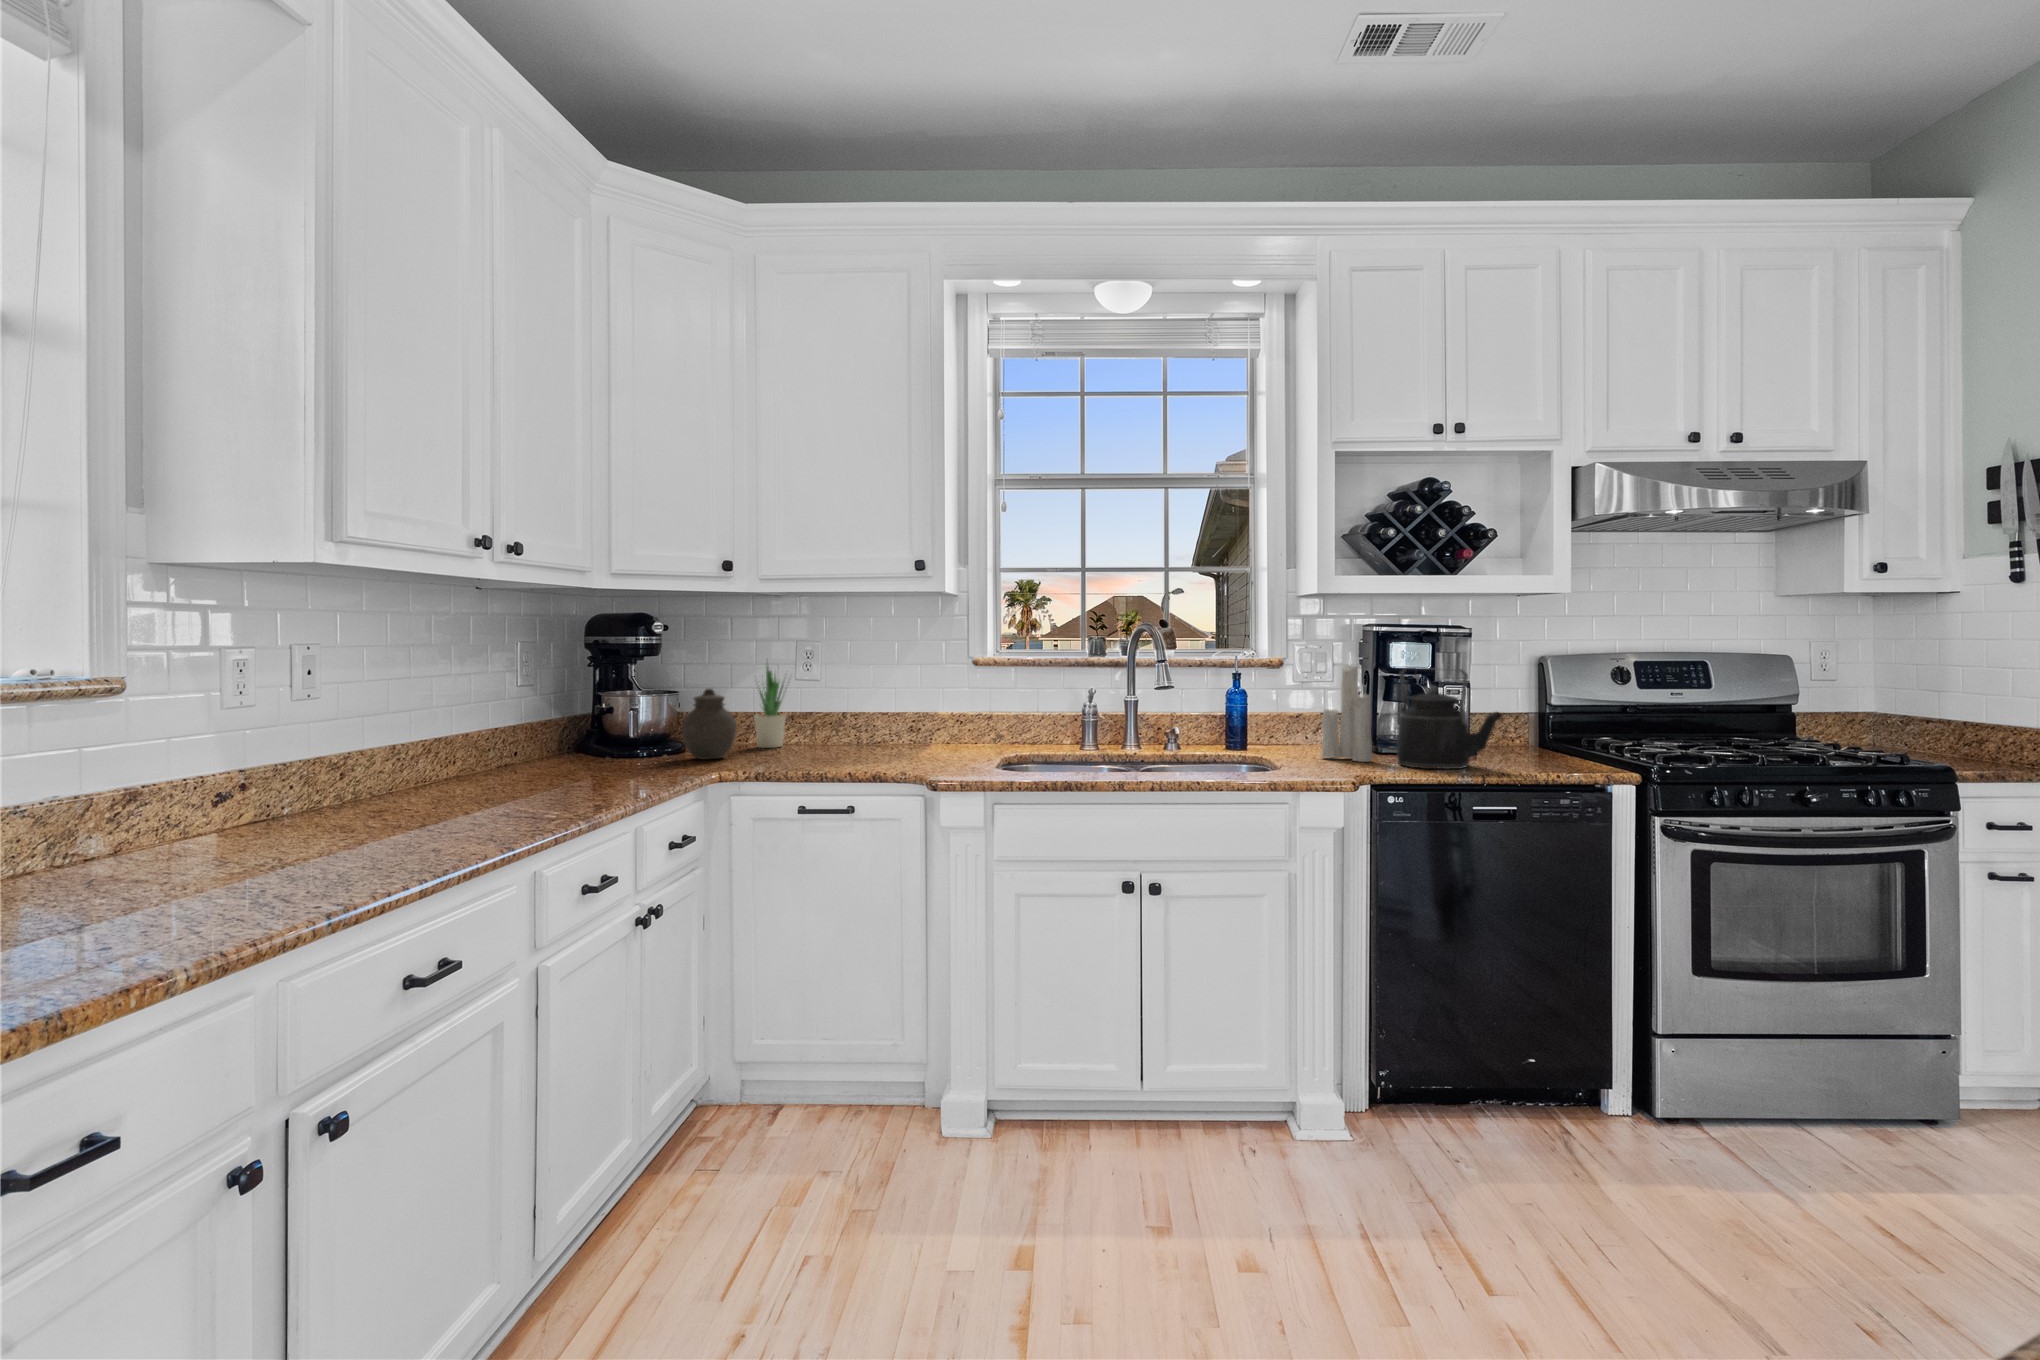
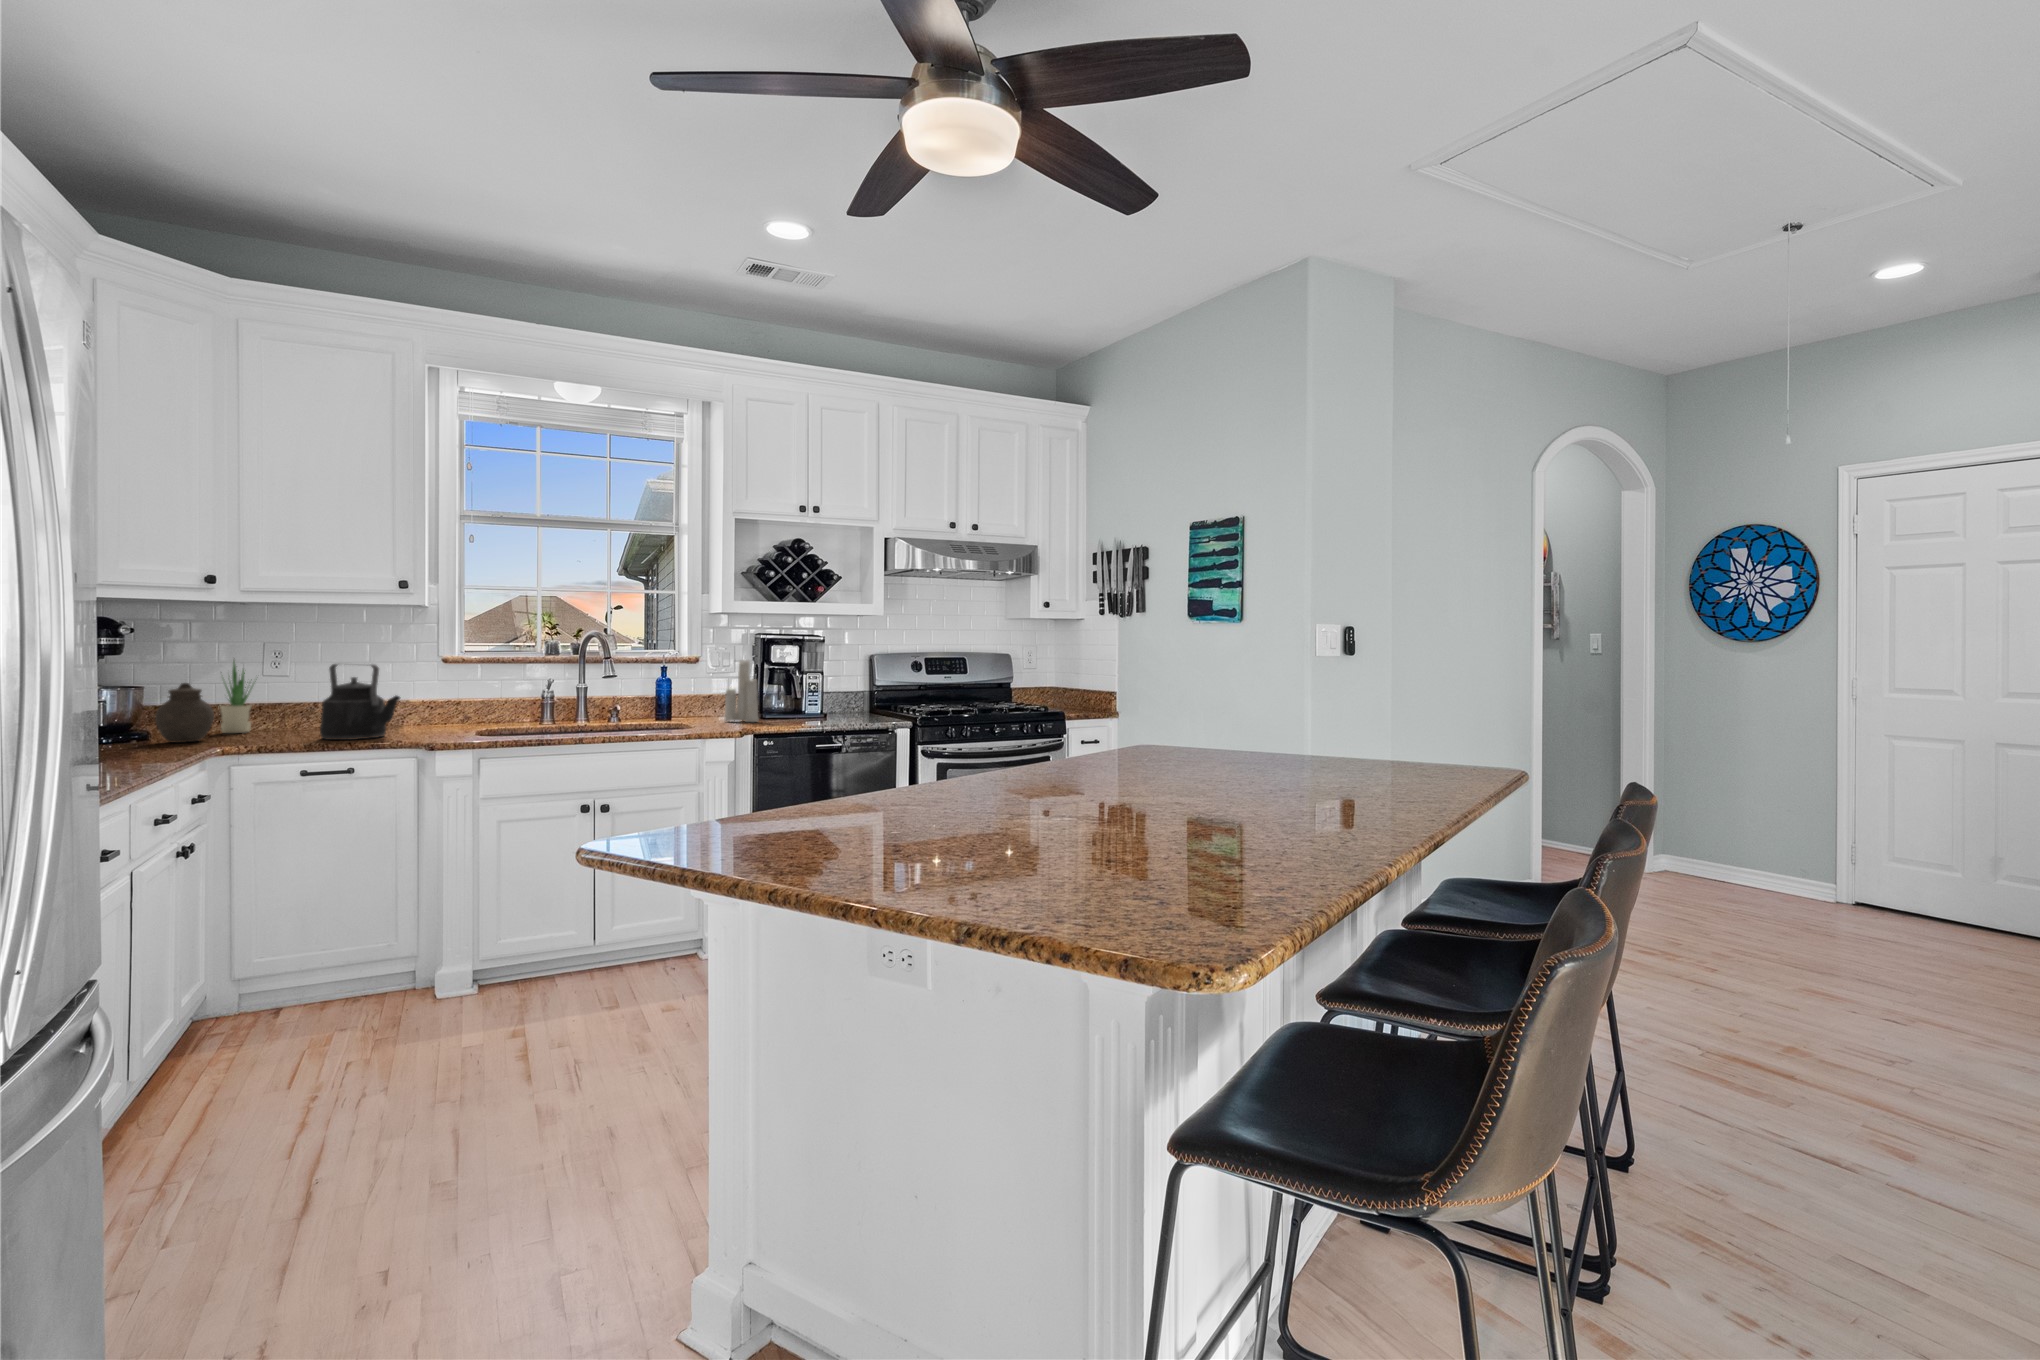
kettle: present [1397,668,1502,769] -> present [320,664,400,740]

